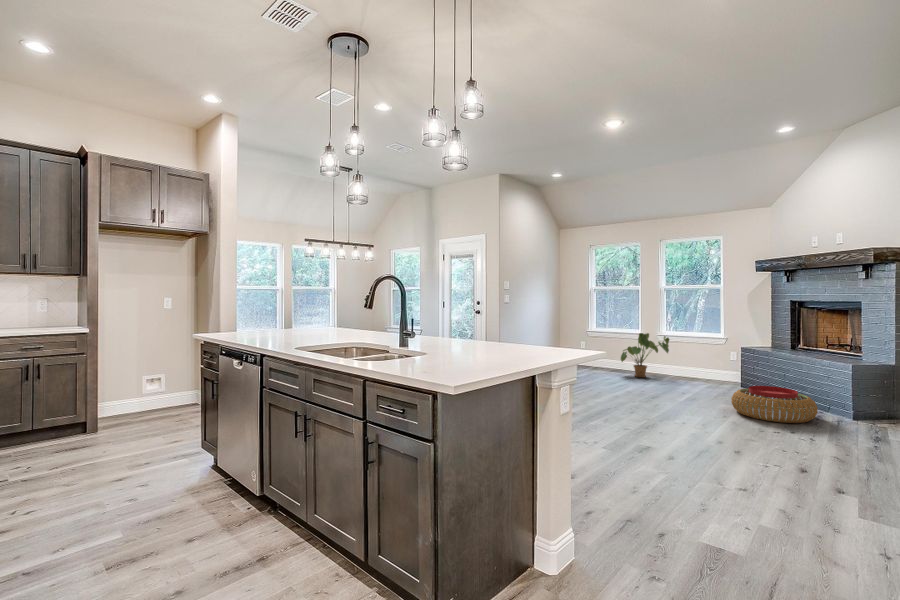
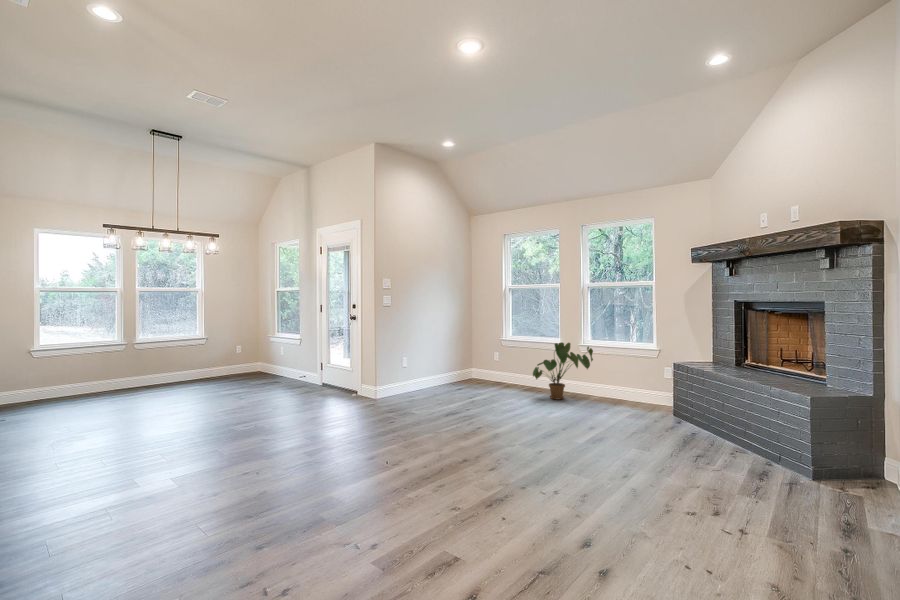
pouf: present [731,386,818,423] -> none [644,423,761,485]

